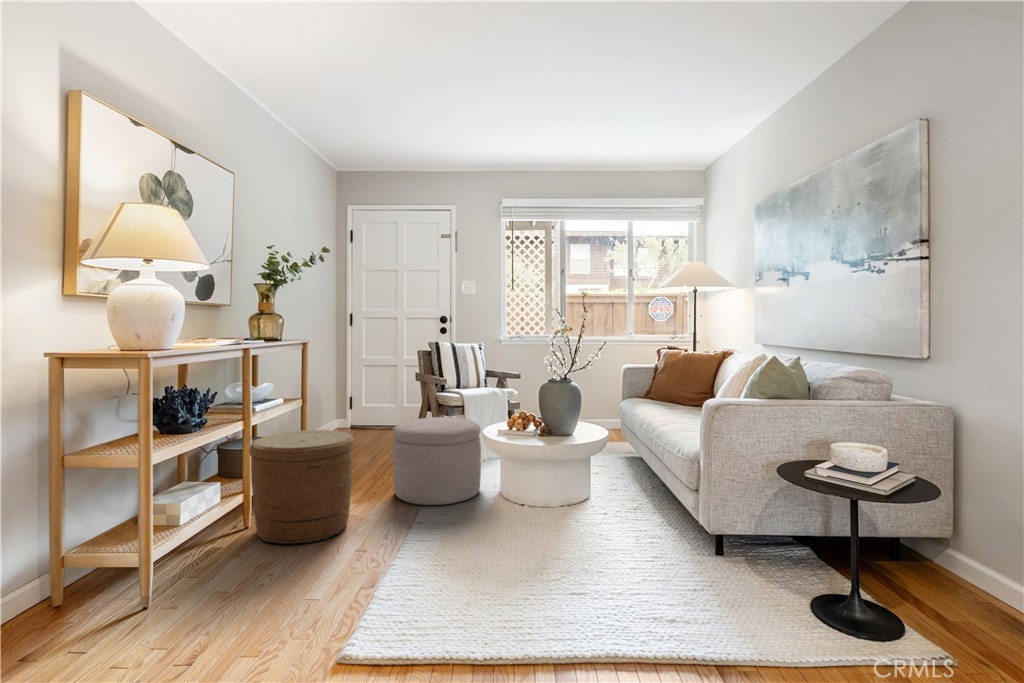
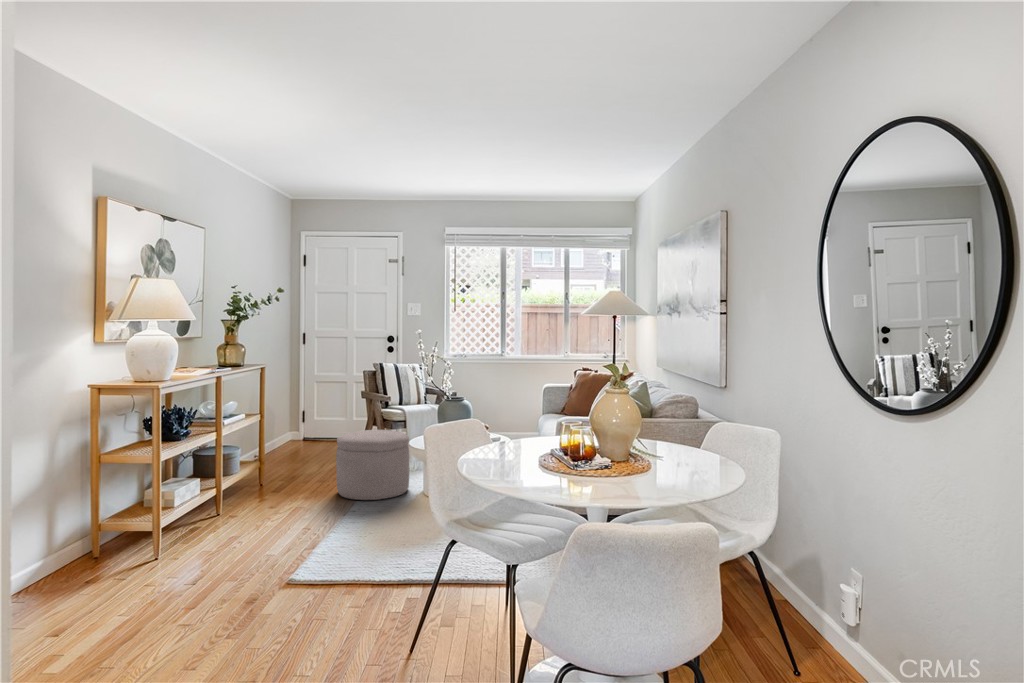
woven basket: present [249,430,354,544] -> none [222,439,303,524]

